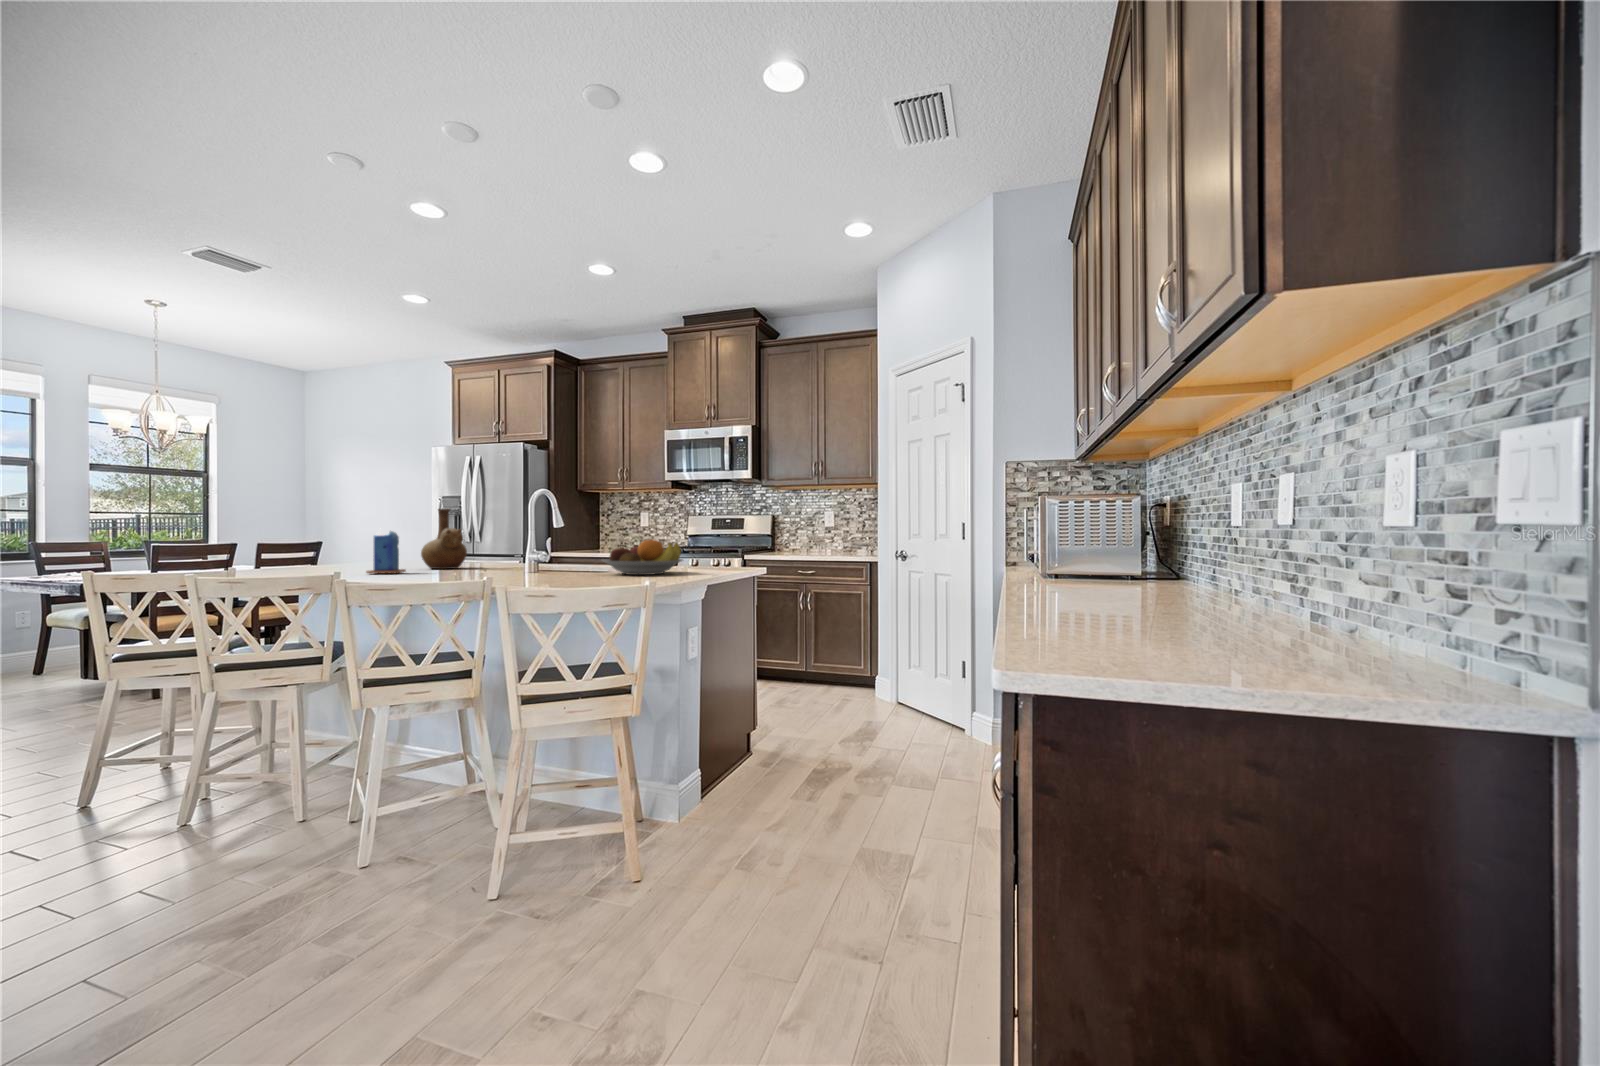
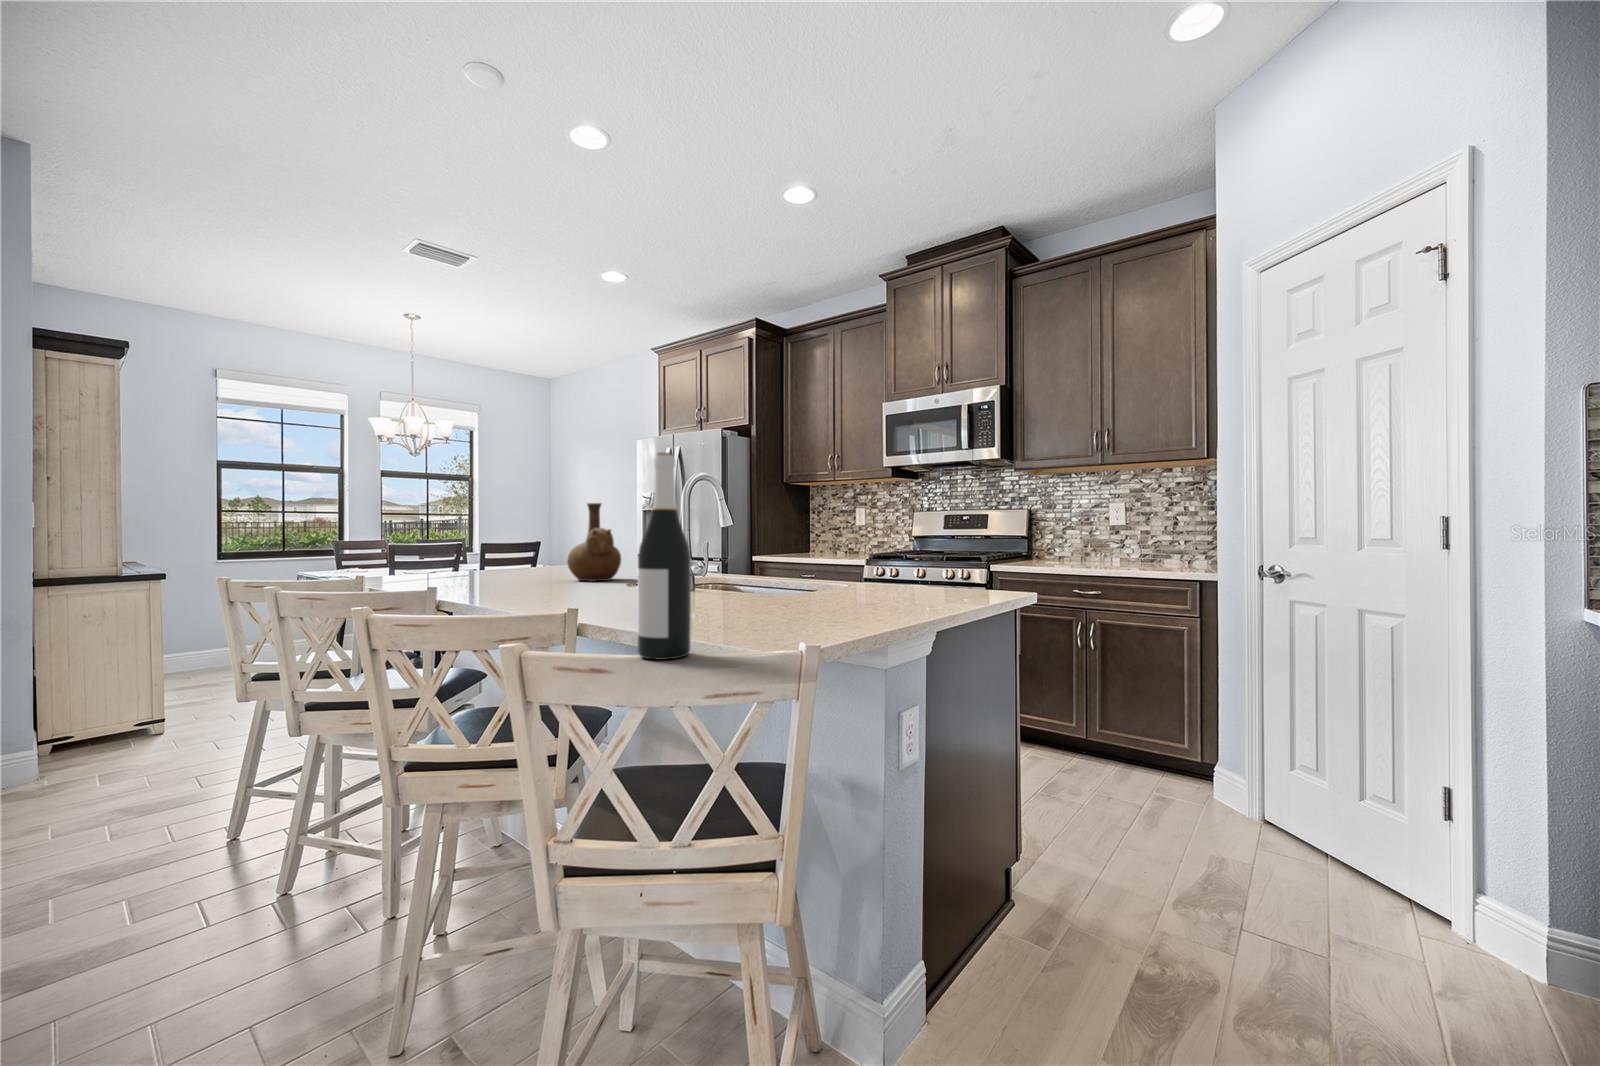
wine bottle: none [562,492,589,592] -> present [638,452,691,659]
candle: present [367,528,406,574] -> none [485,528,535,589]
fruit bowl: present [602,539,683,575] -> none [768,545,898,603]

